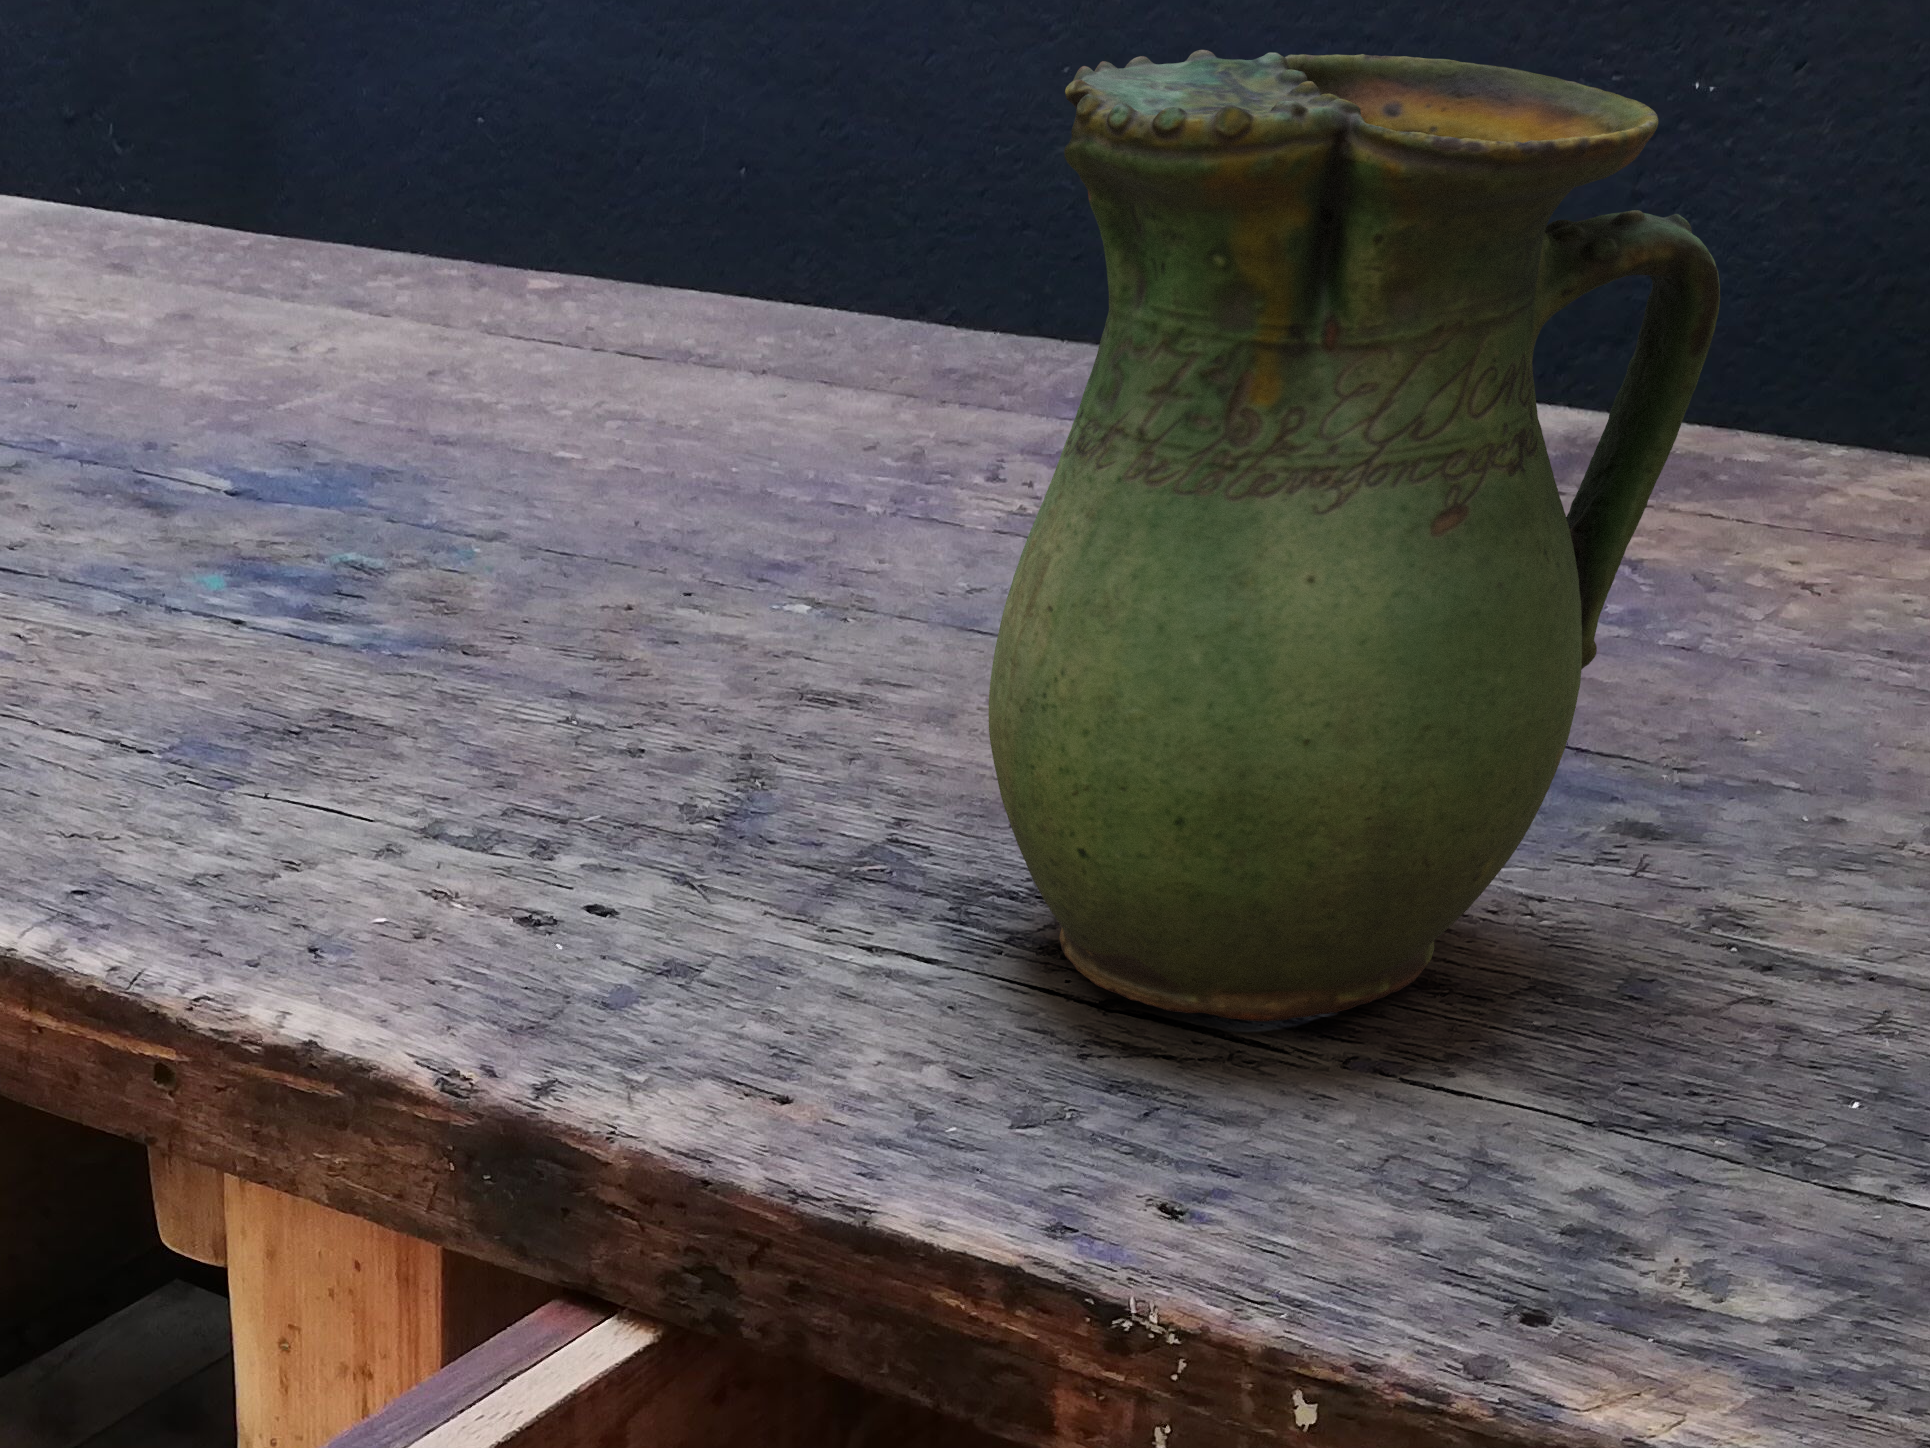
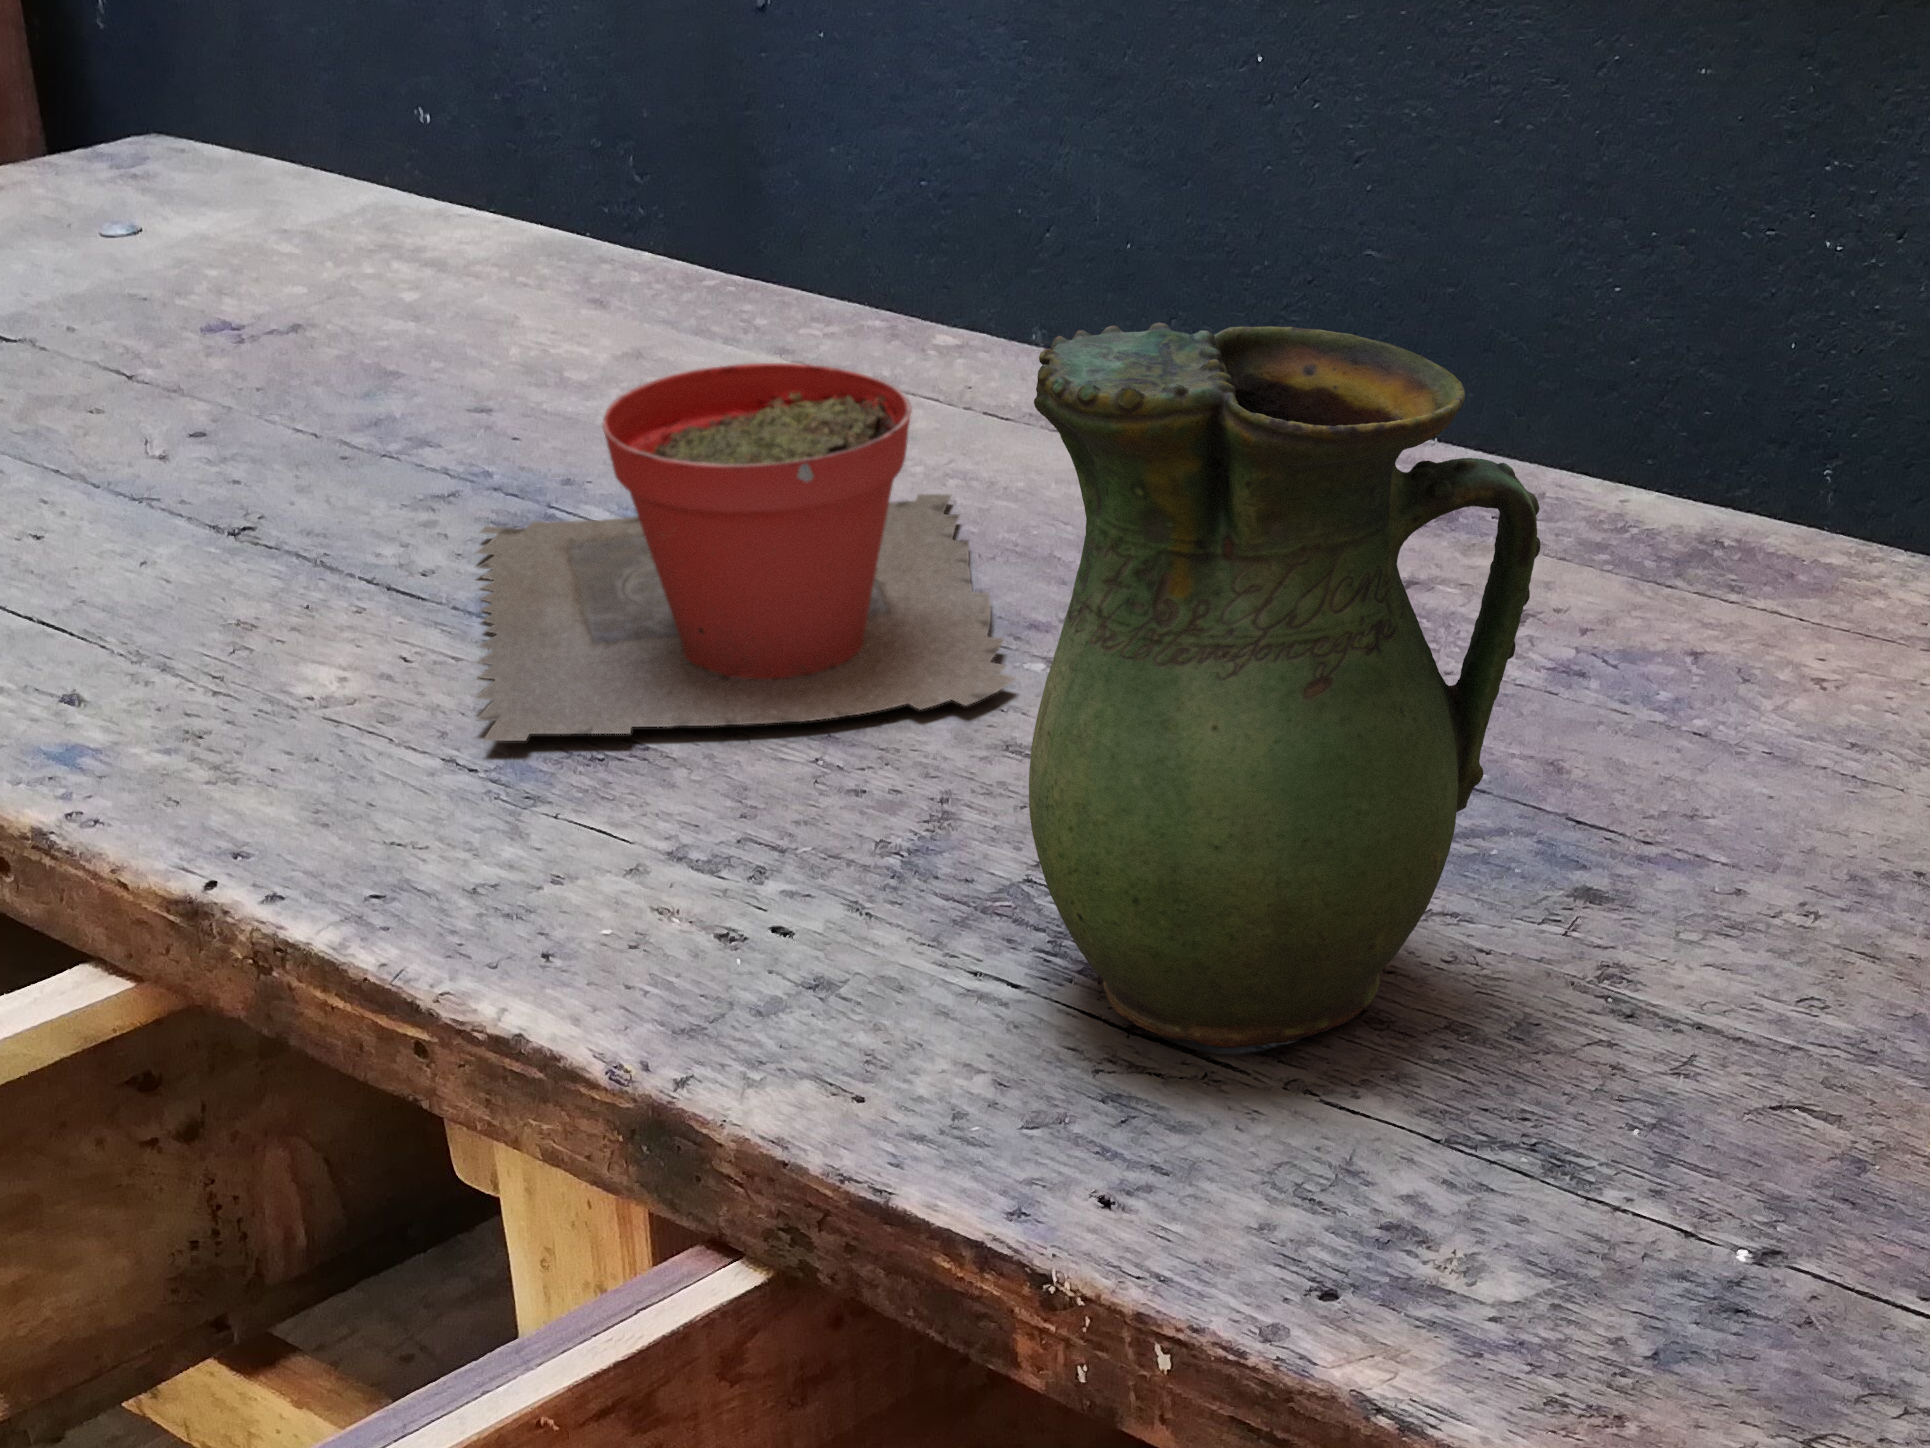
plant pot: none [79,241,802,709] -> present [476,363,1015,741]

